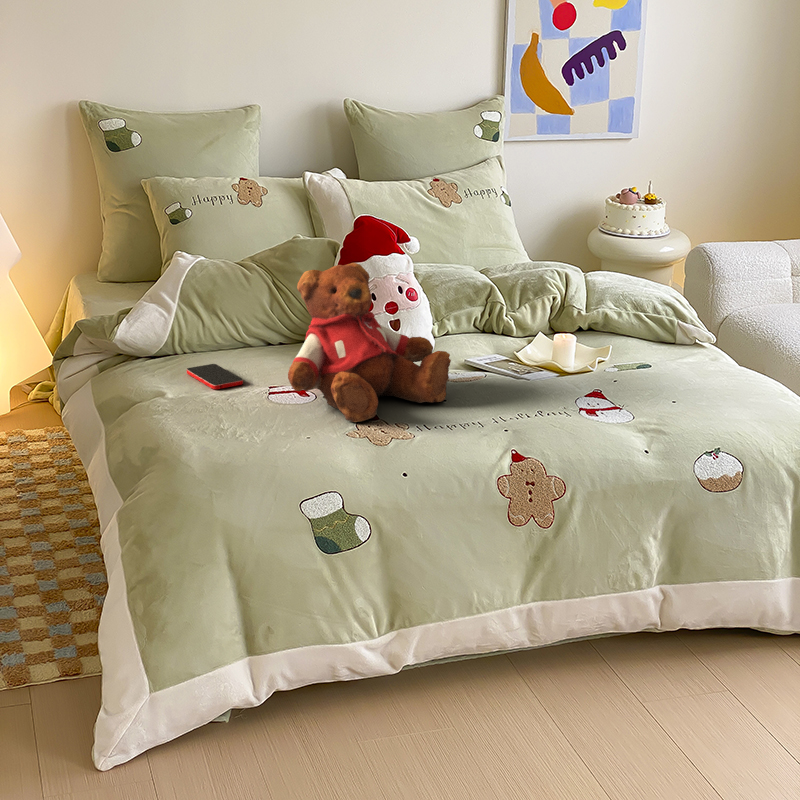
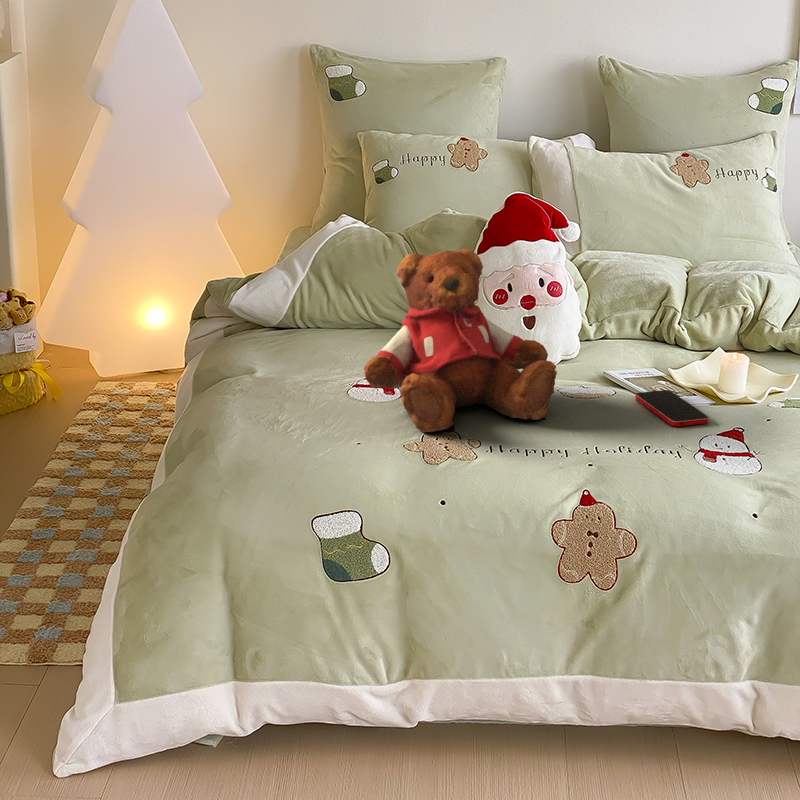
smartphone: present [187,364,243,389] -> present [635,390,708,427]

